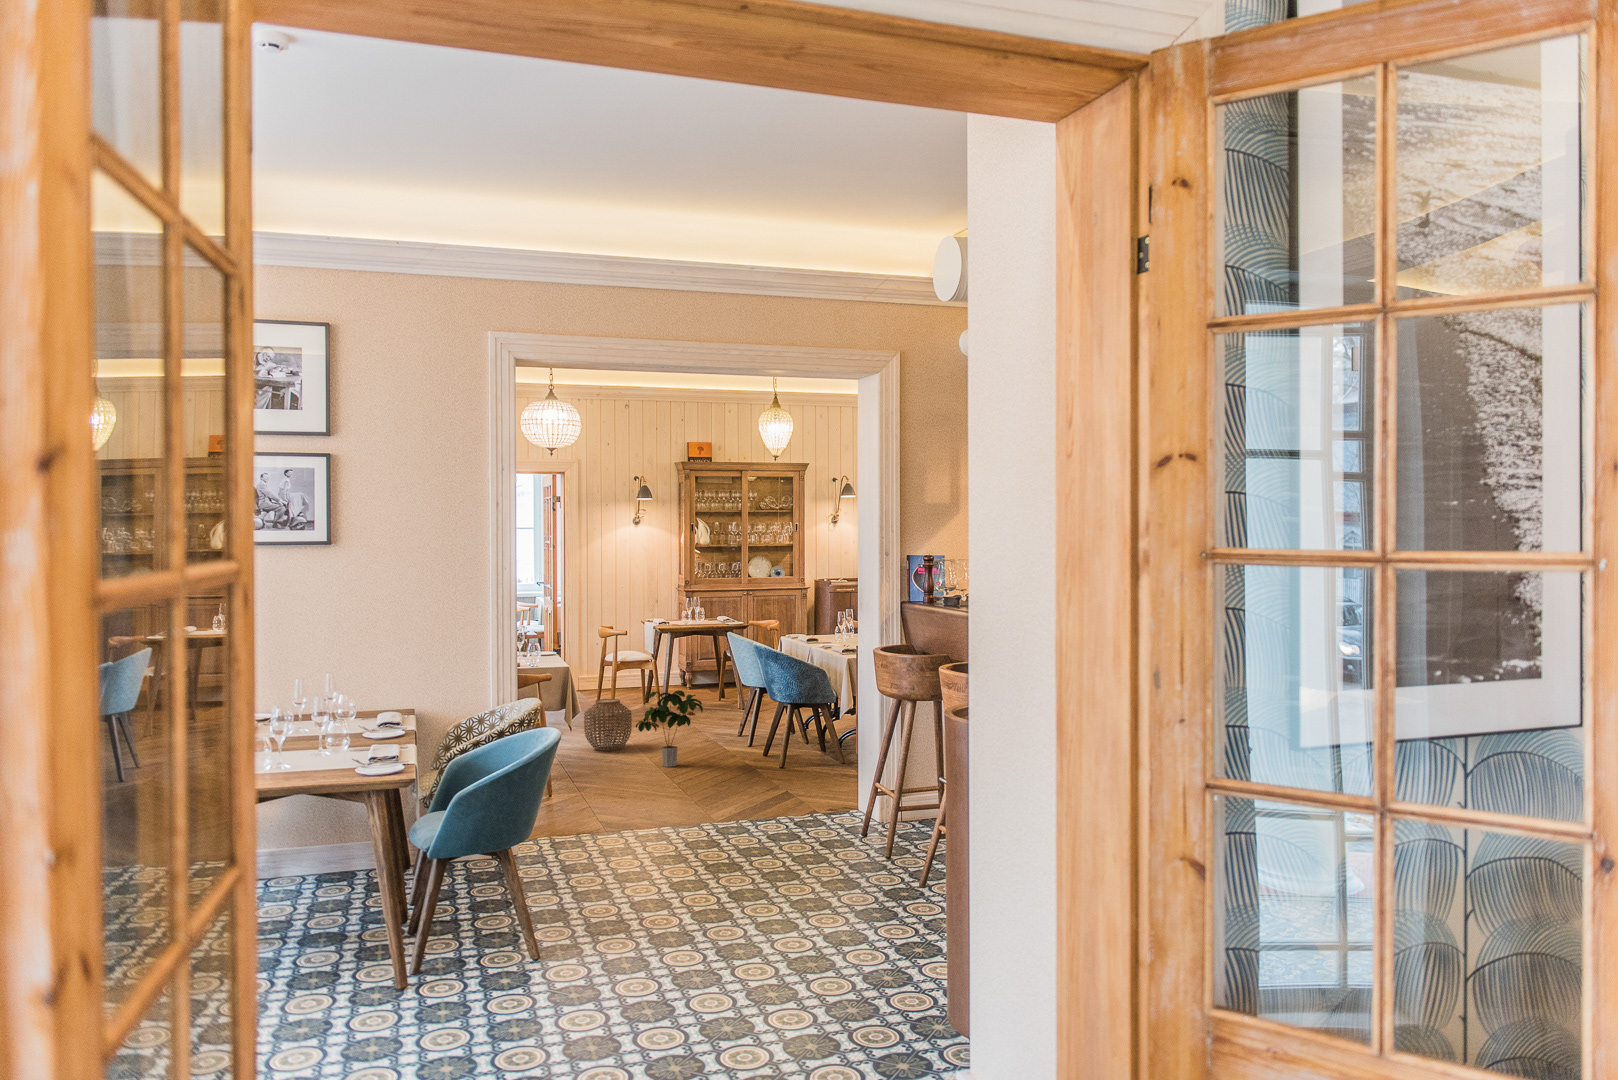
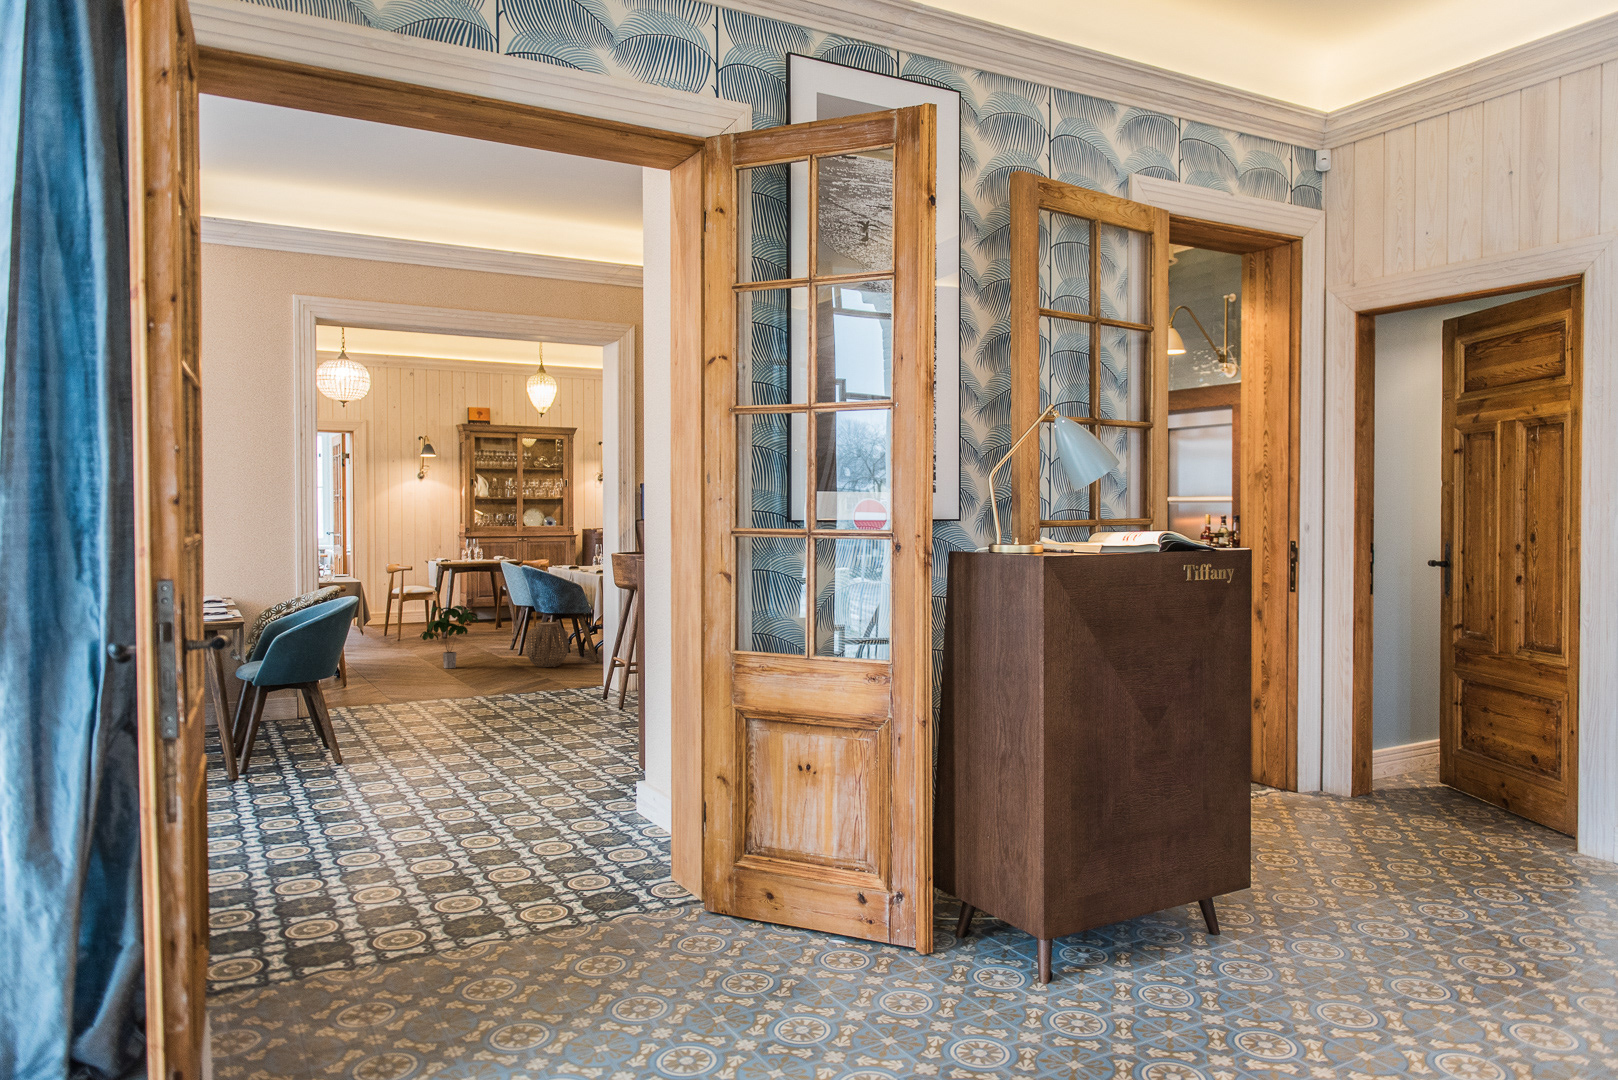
woven basket: present [584,699,632,751] -> present [526,622,569,667]

